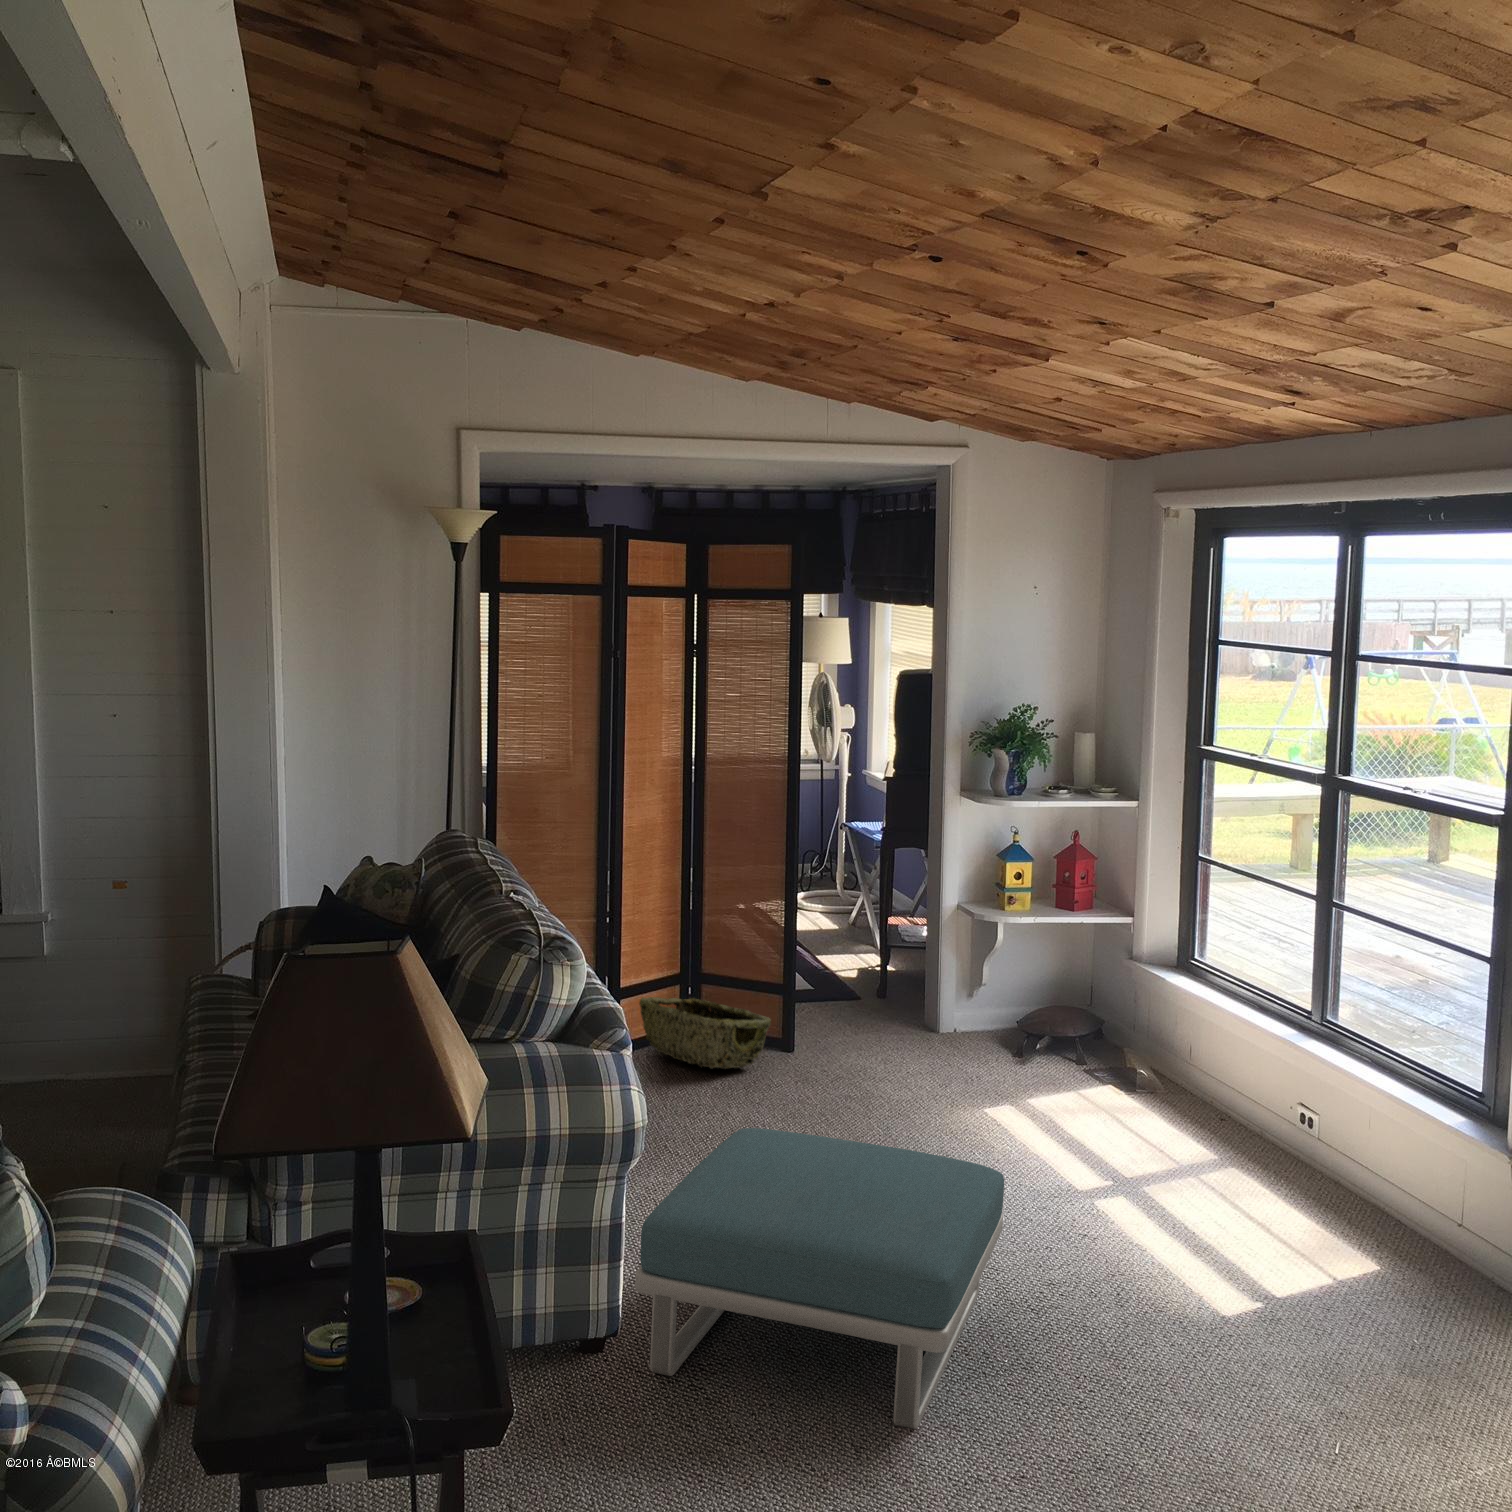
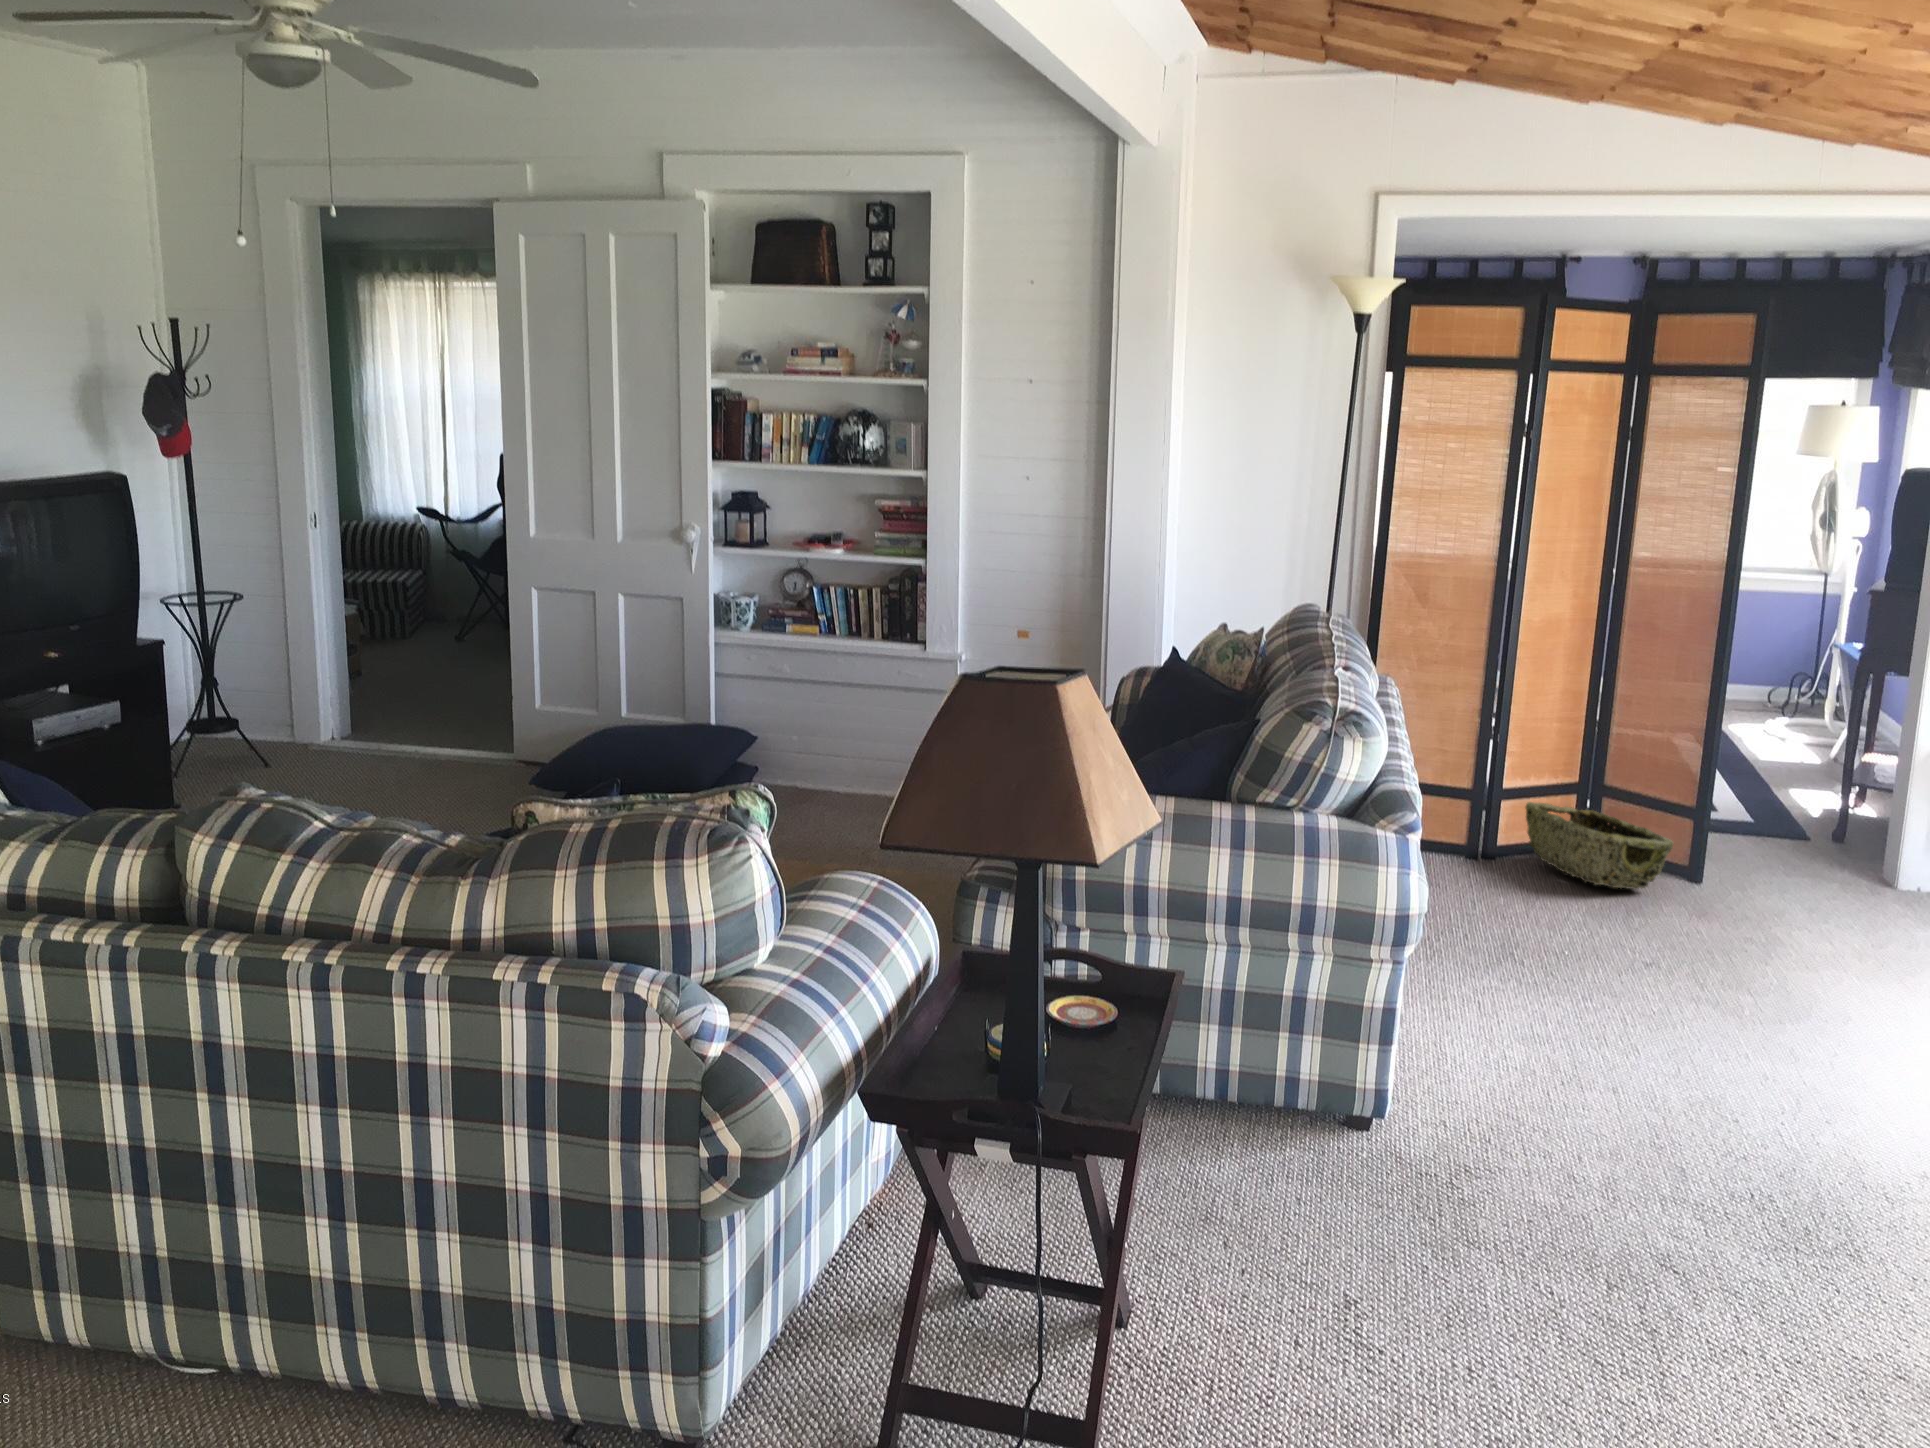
footstool: present [635,1128,1004,1429] -> none [1401,940,1872,1285]

